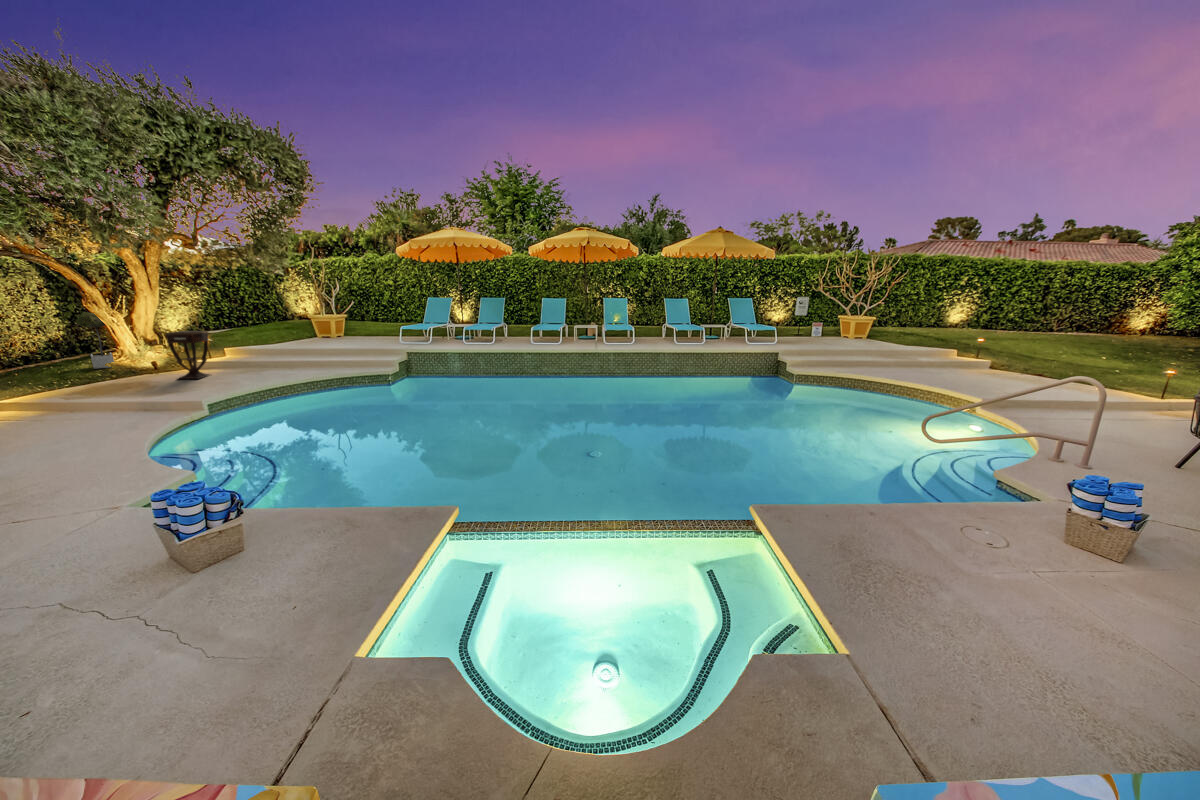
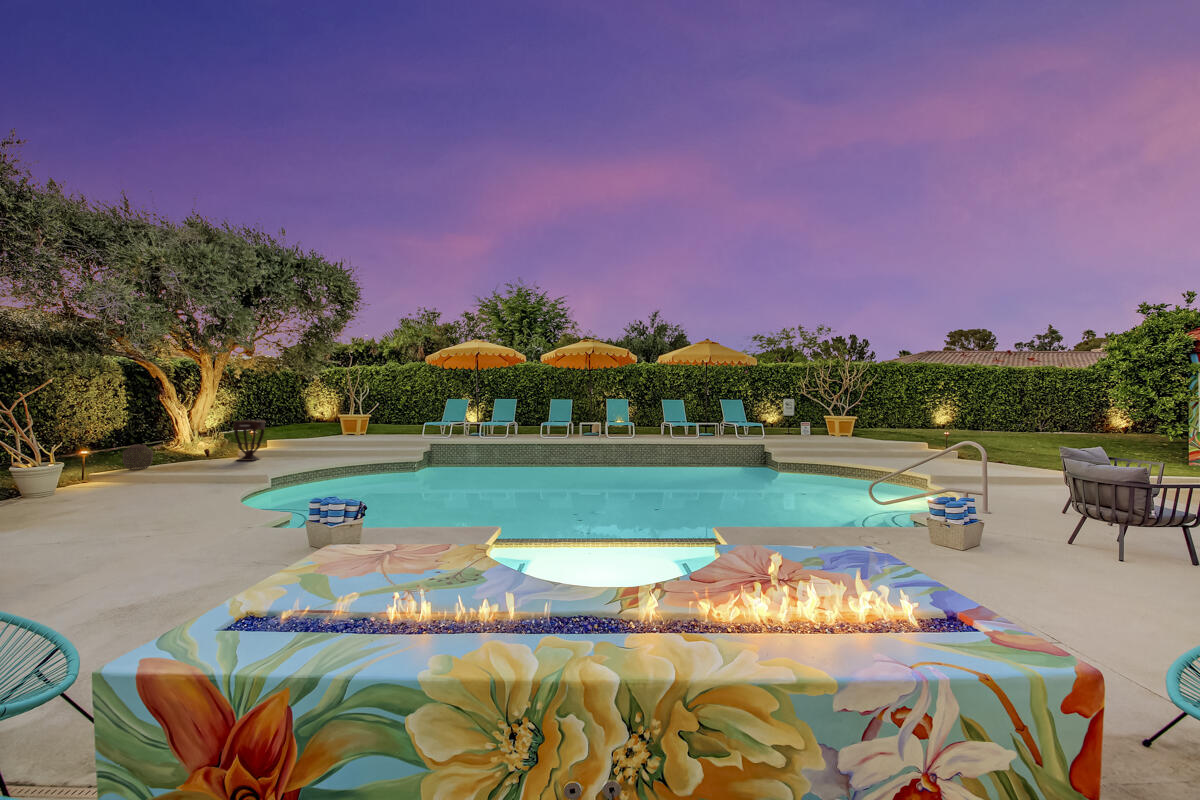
potted tree: present [76,312,114,369] -> none [152,405,178,454]
woven basket: none [24,366,67,396] -> present [123,445,153,470]

